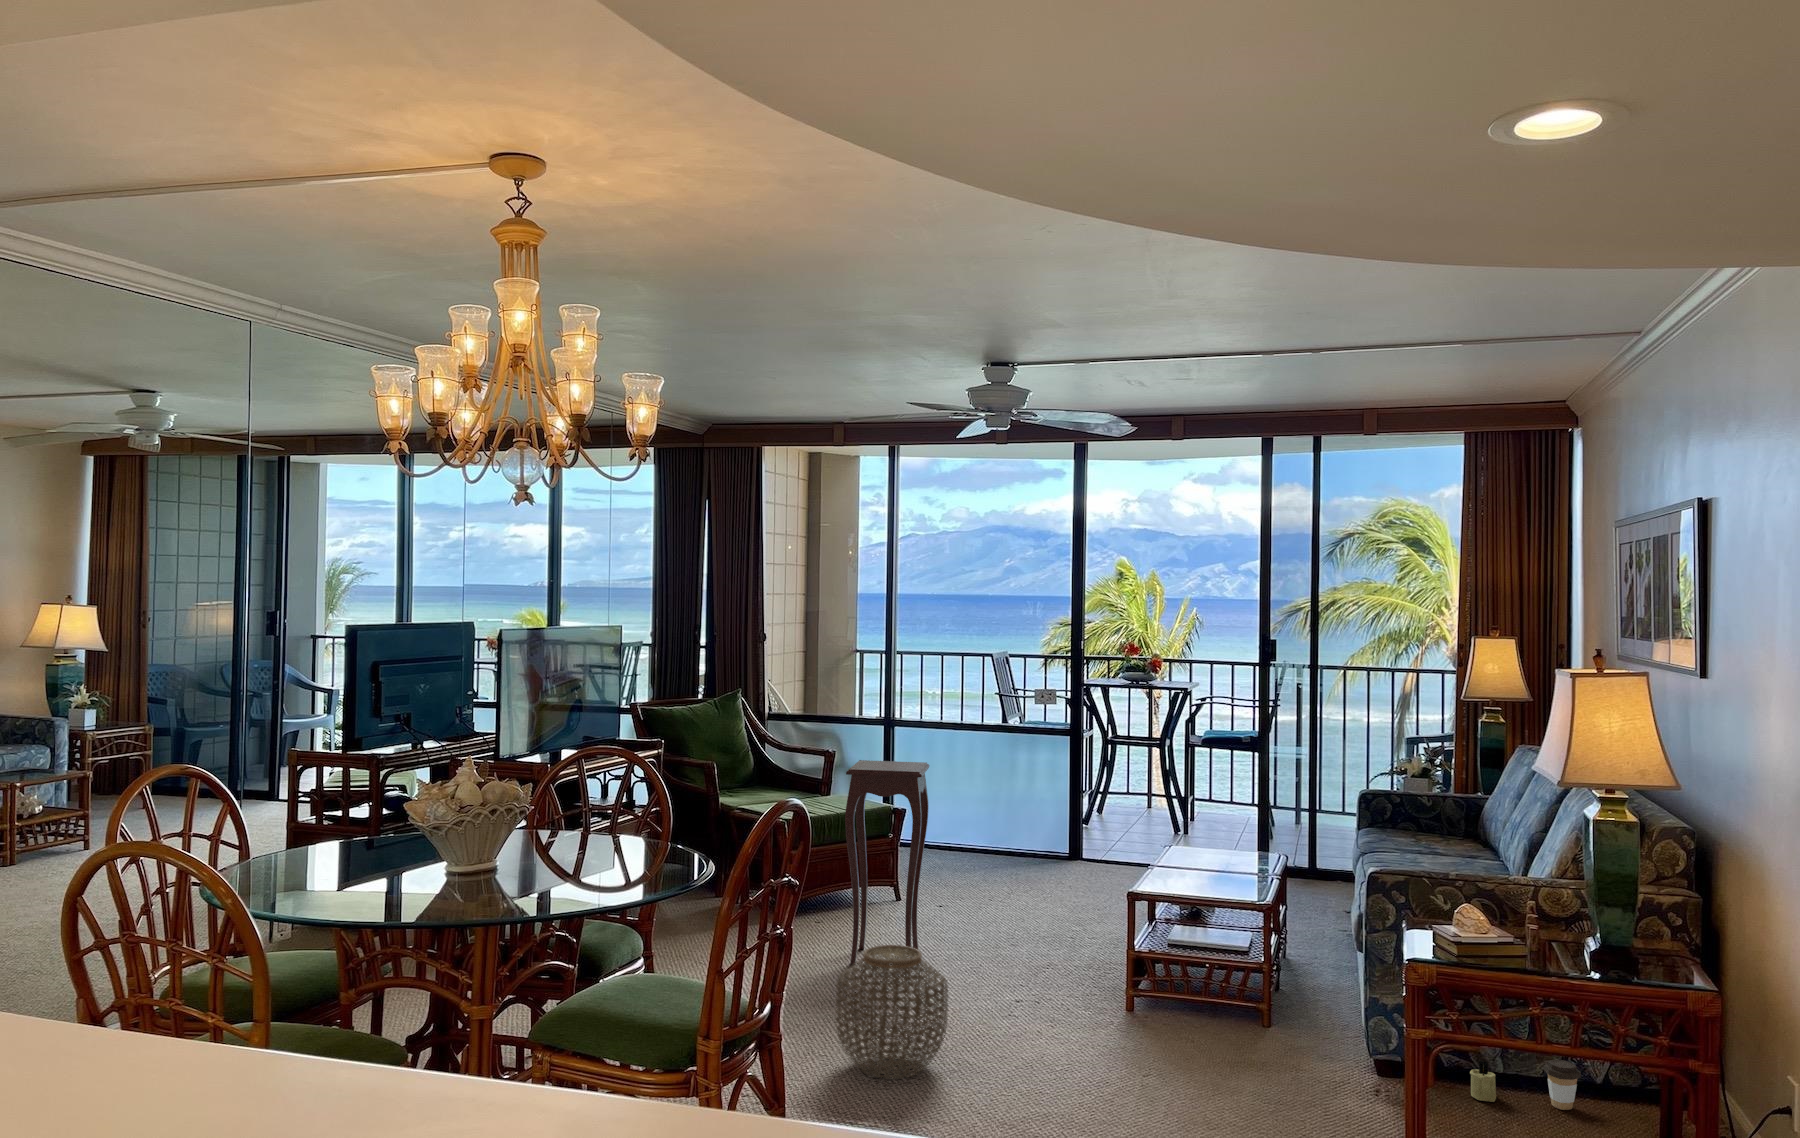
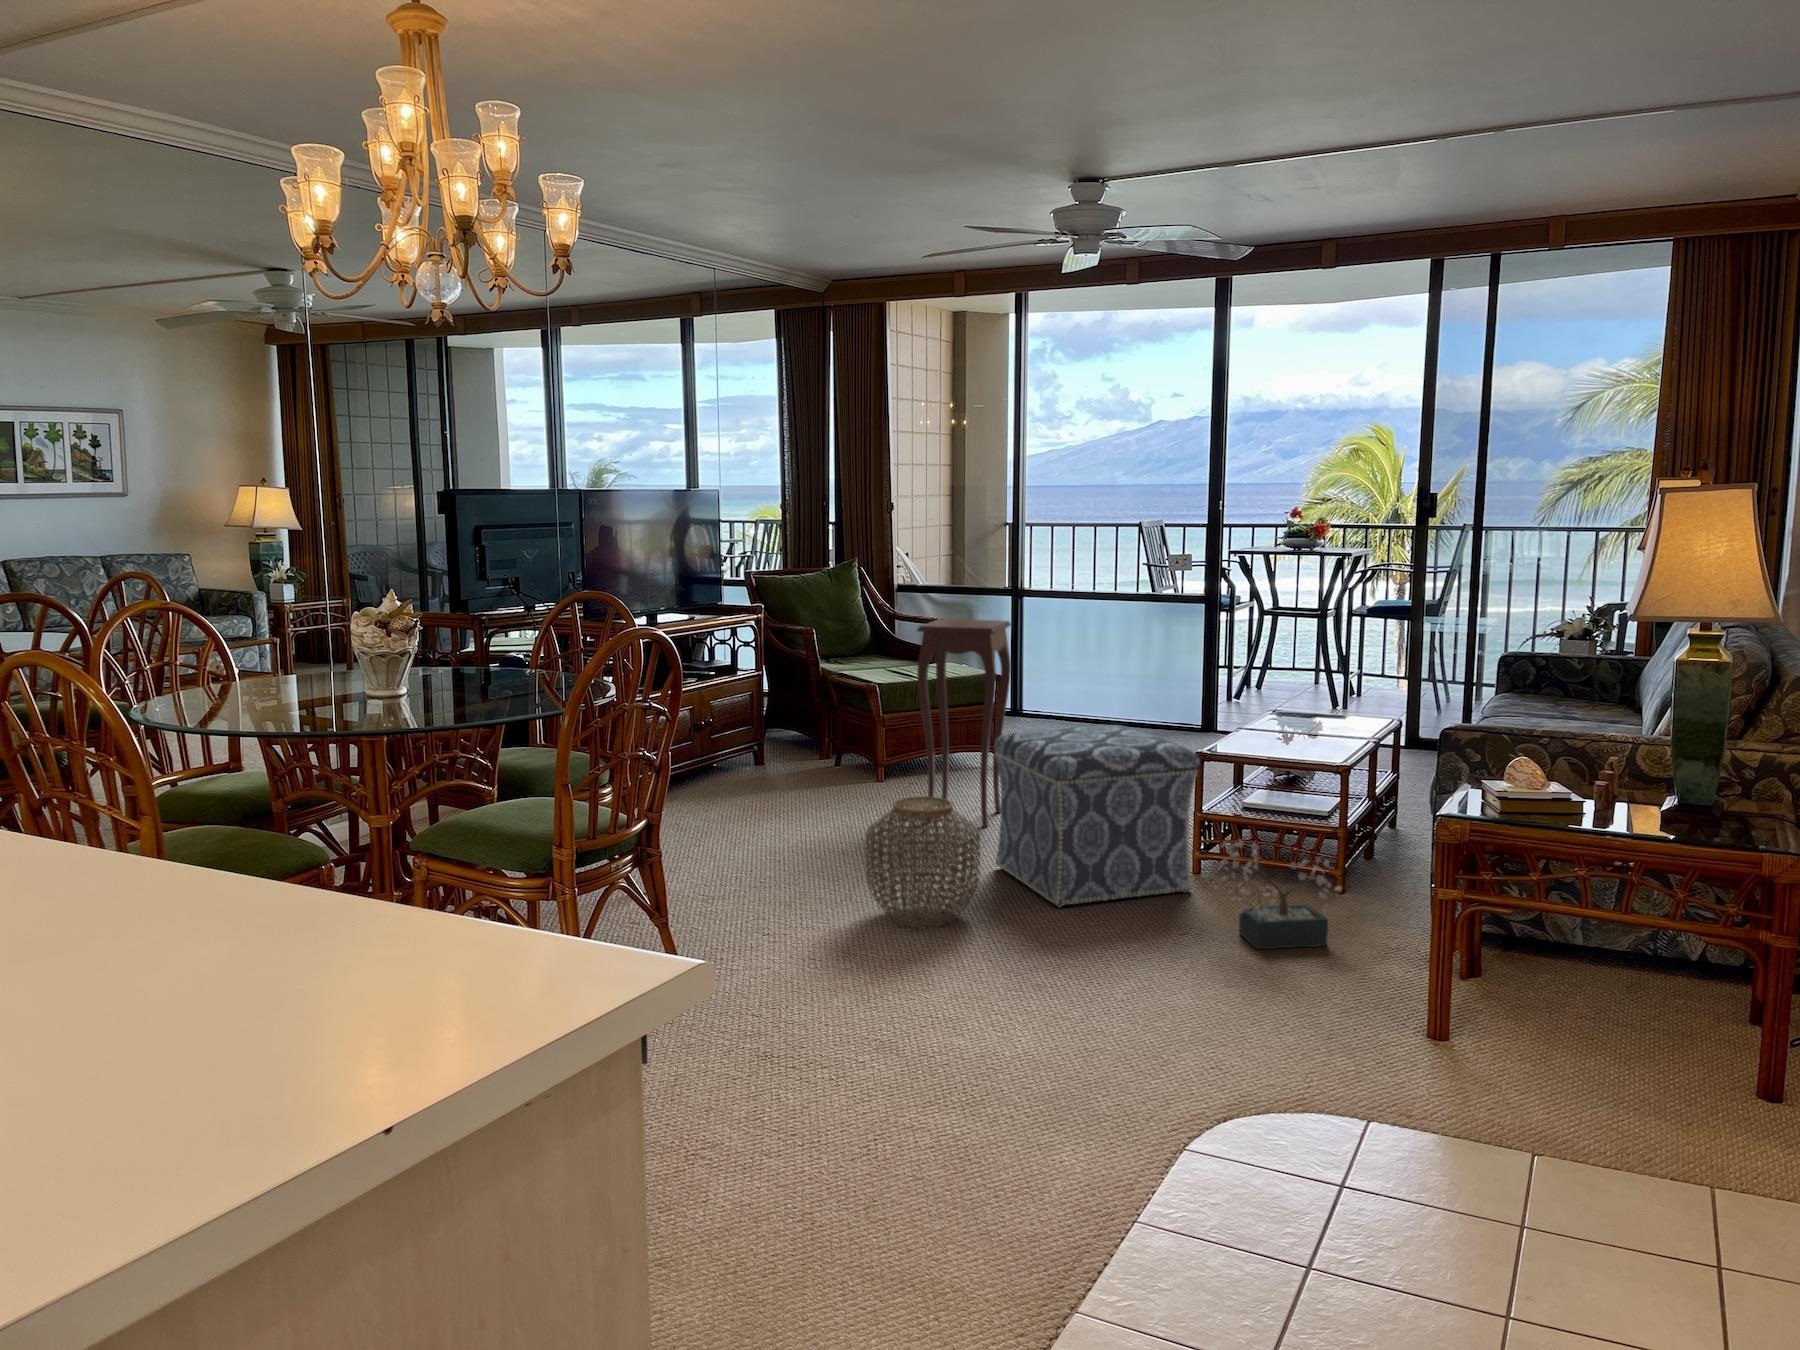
ottoman: none [939,867,1138,1052] -> present [995,725,1200,907]
decorative plant: none [1172,978,1285,1089] -> present [1214,837,1342,949]
coffee cup: present [1544,1060,1581,1110] -> none [1629,933,1671,986]
candle: present [1470,1061,1496,1102] -> none [1544,931,1573,975]

